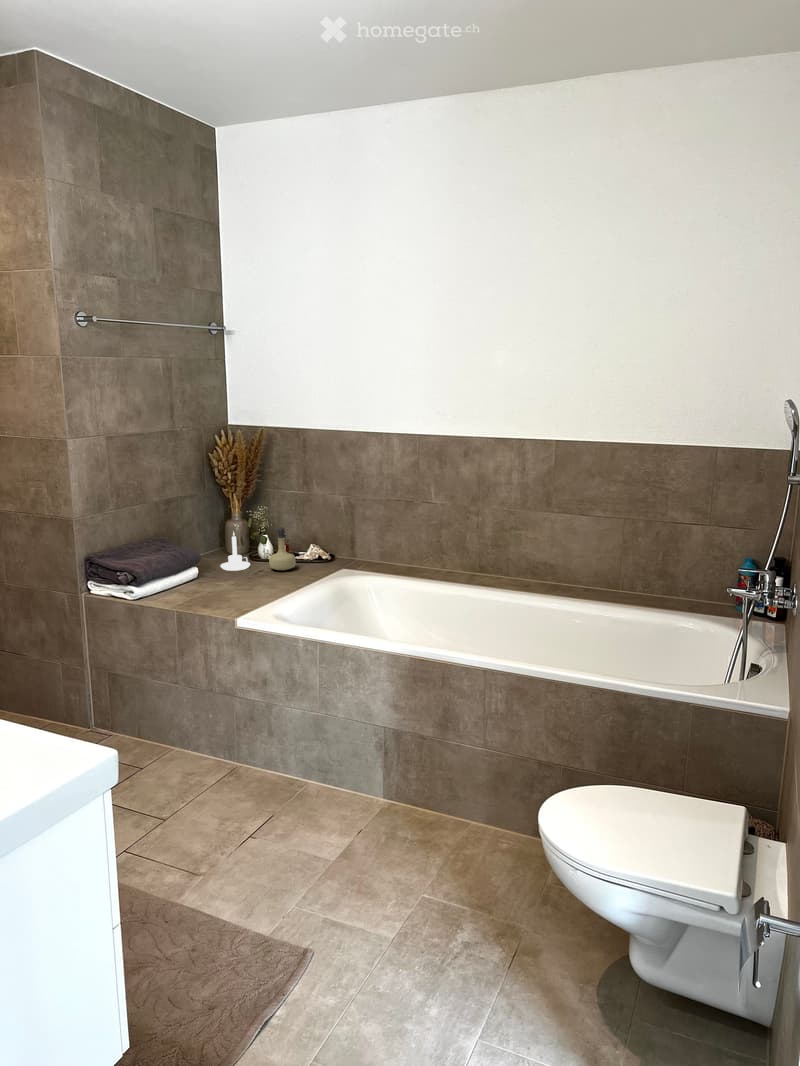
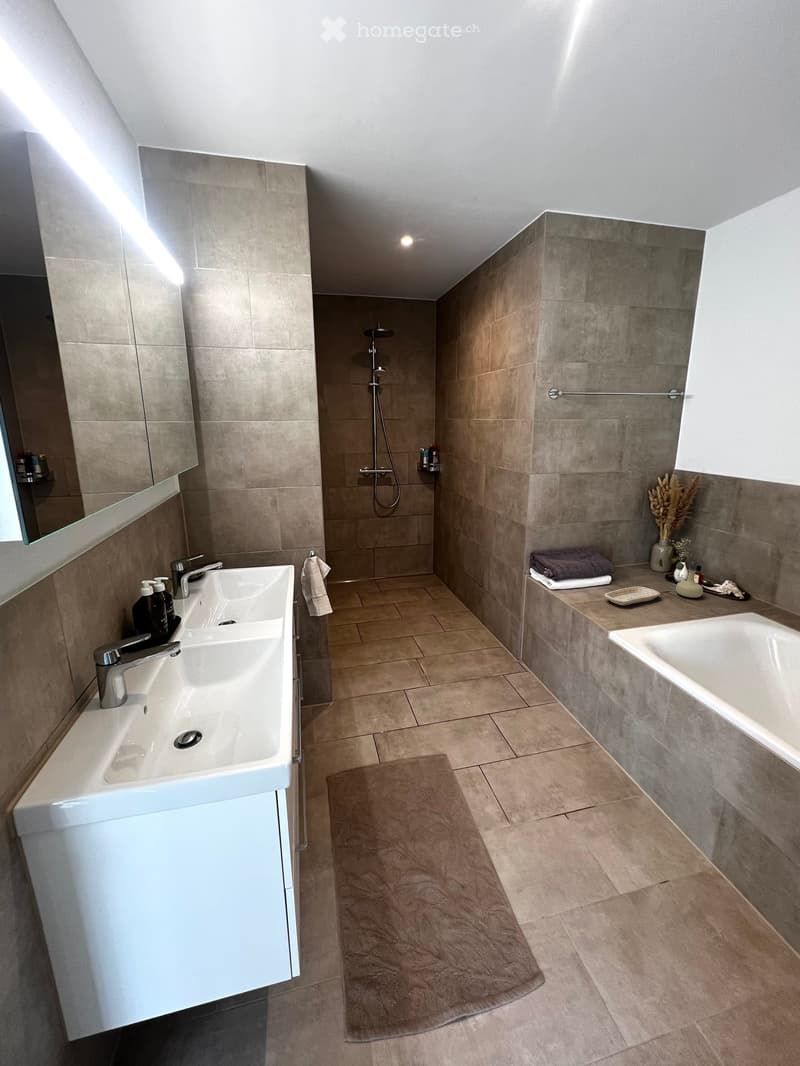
candle holder: present [220,532,250,571] -> none [635,555,661,586]
tray: none [204,570,259,594] -> present [605,586,660,605]

